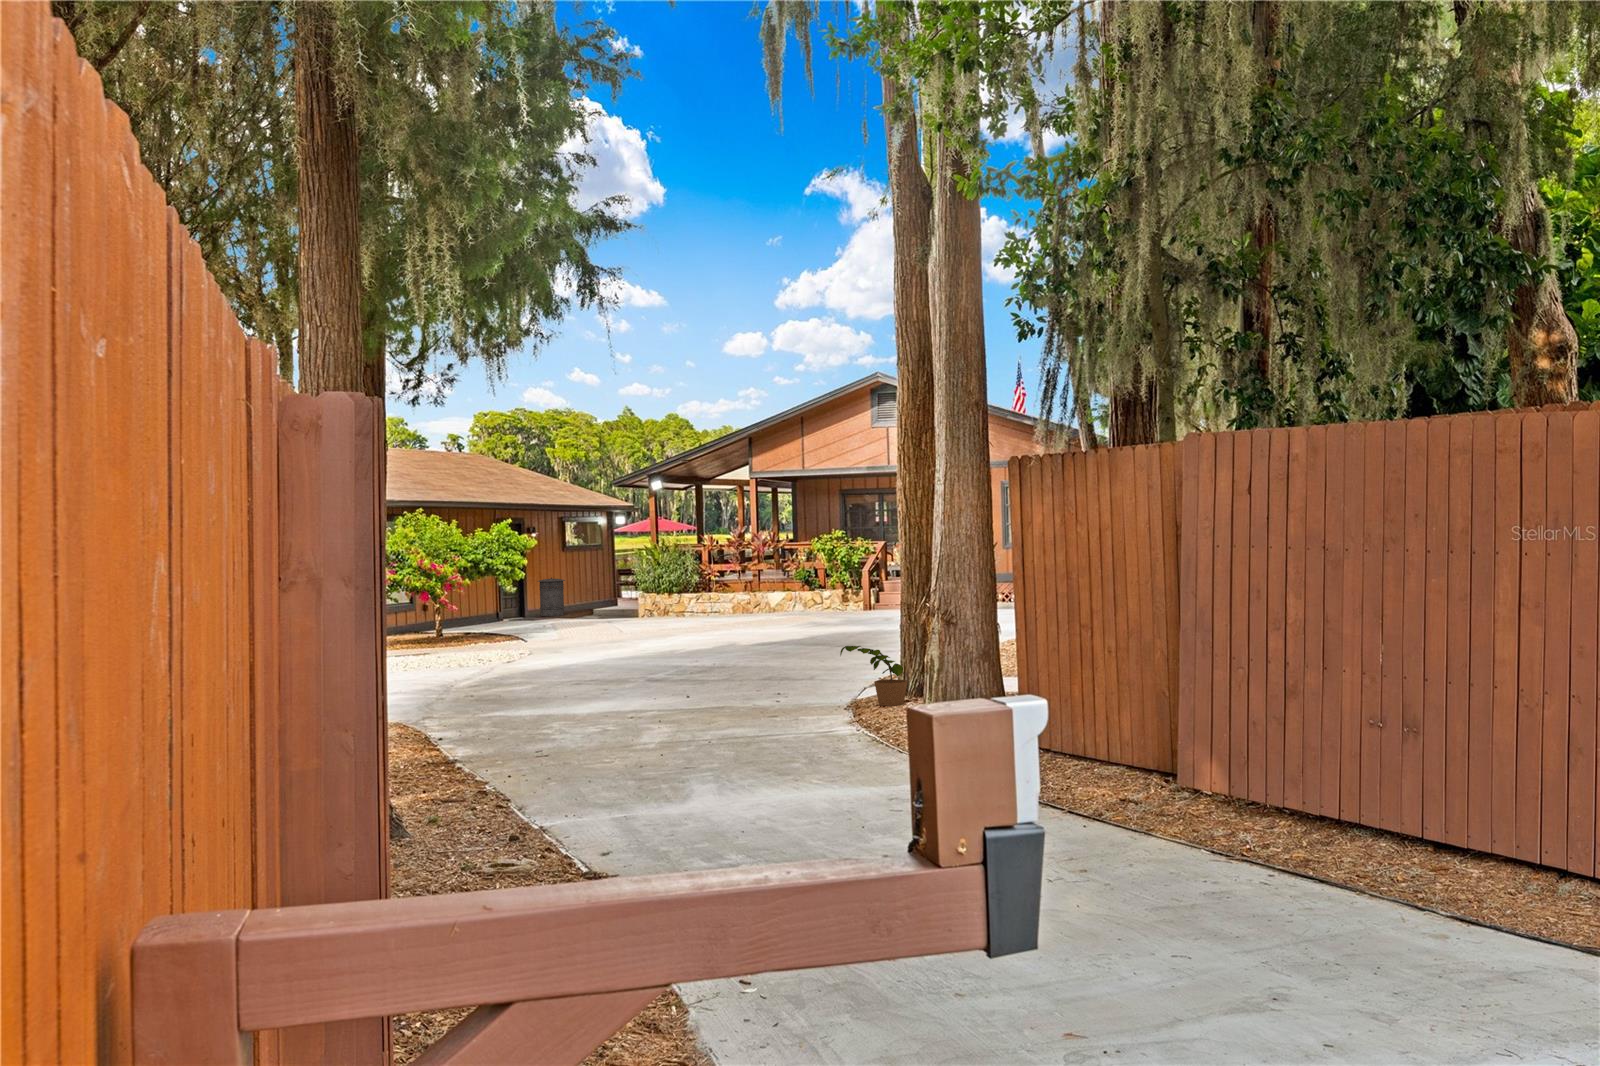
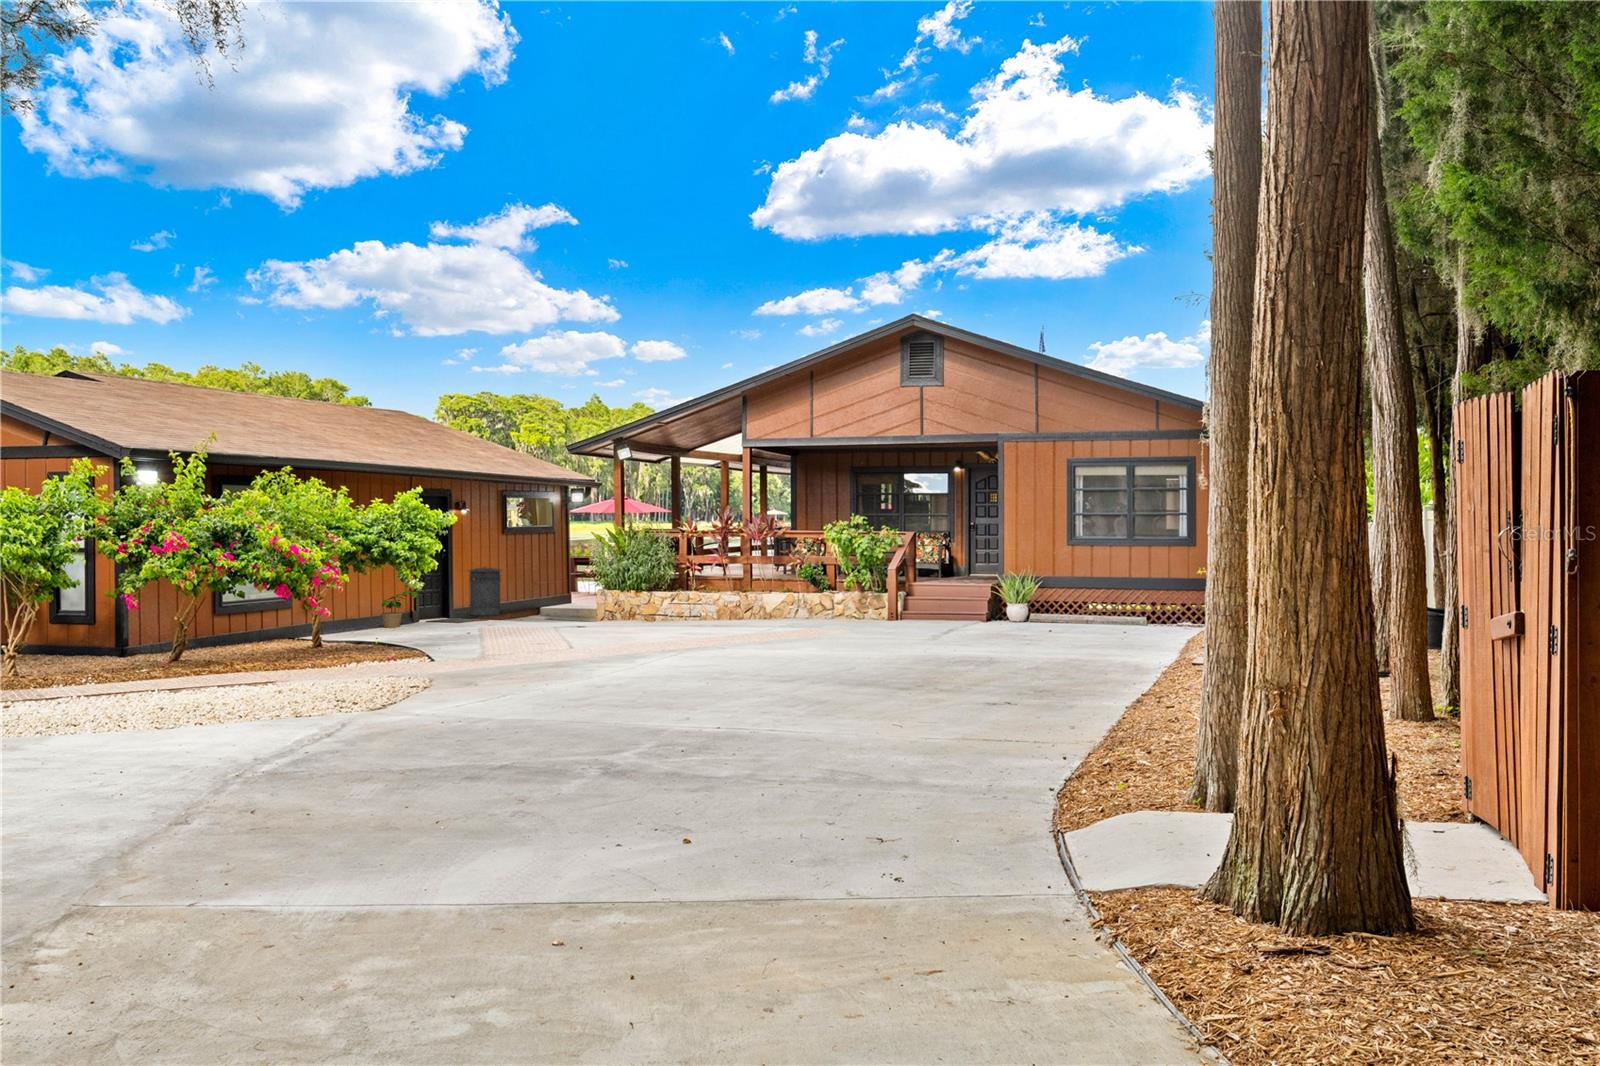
potted plant: present [840,646,907,706] -> present [381,591,418,627]

